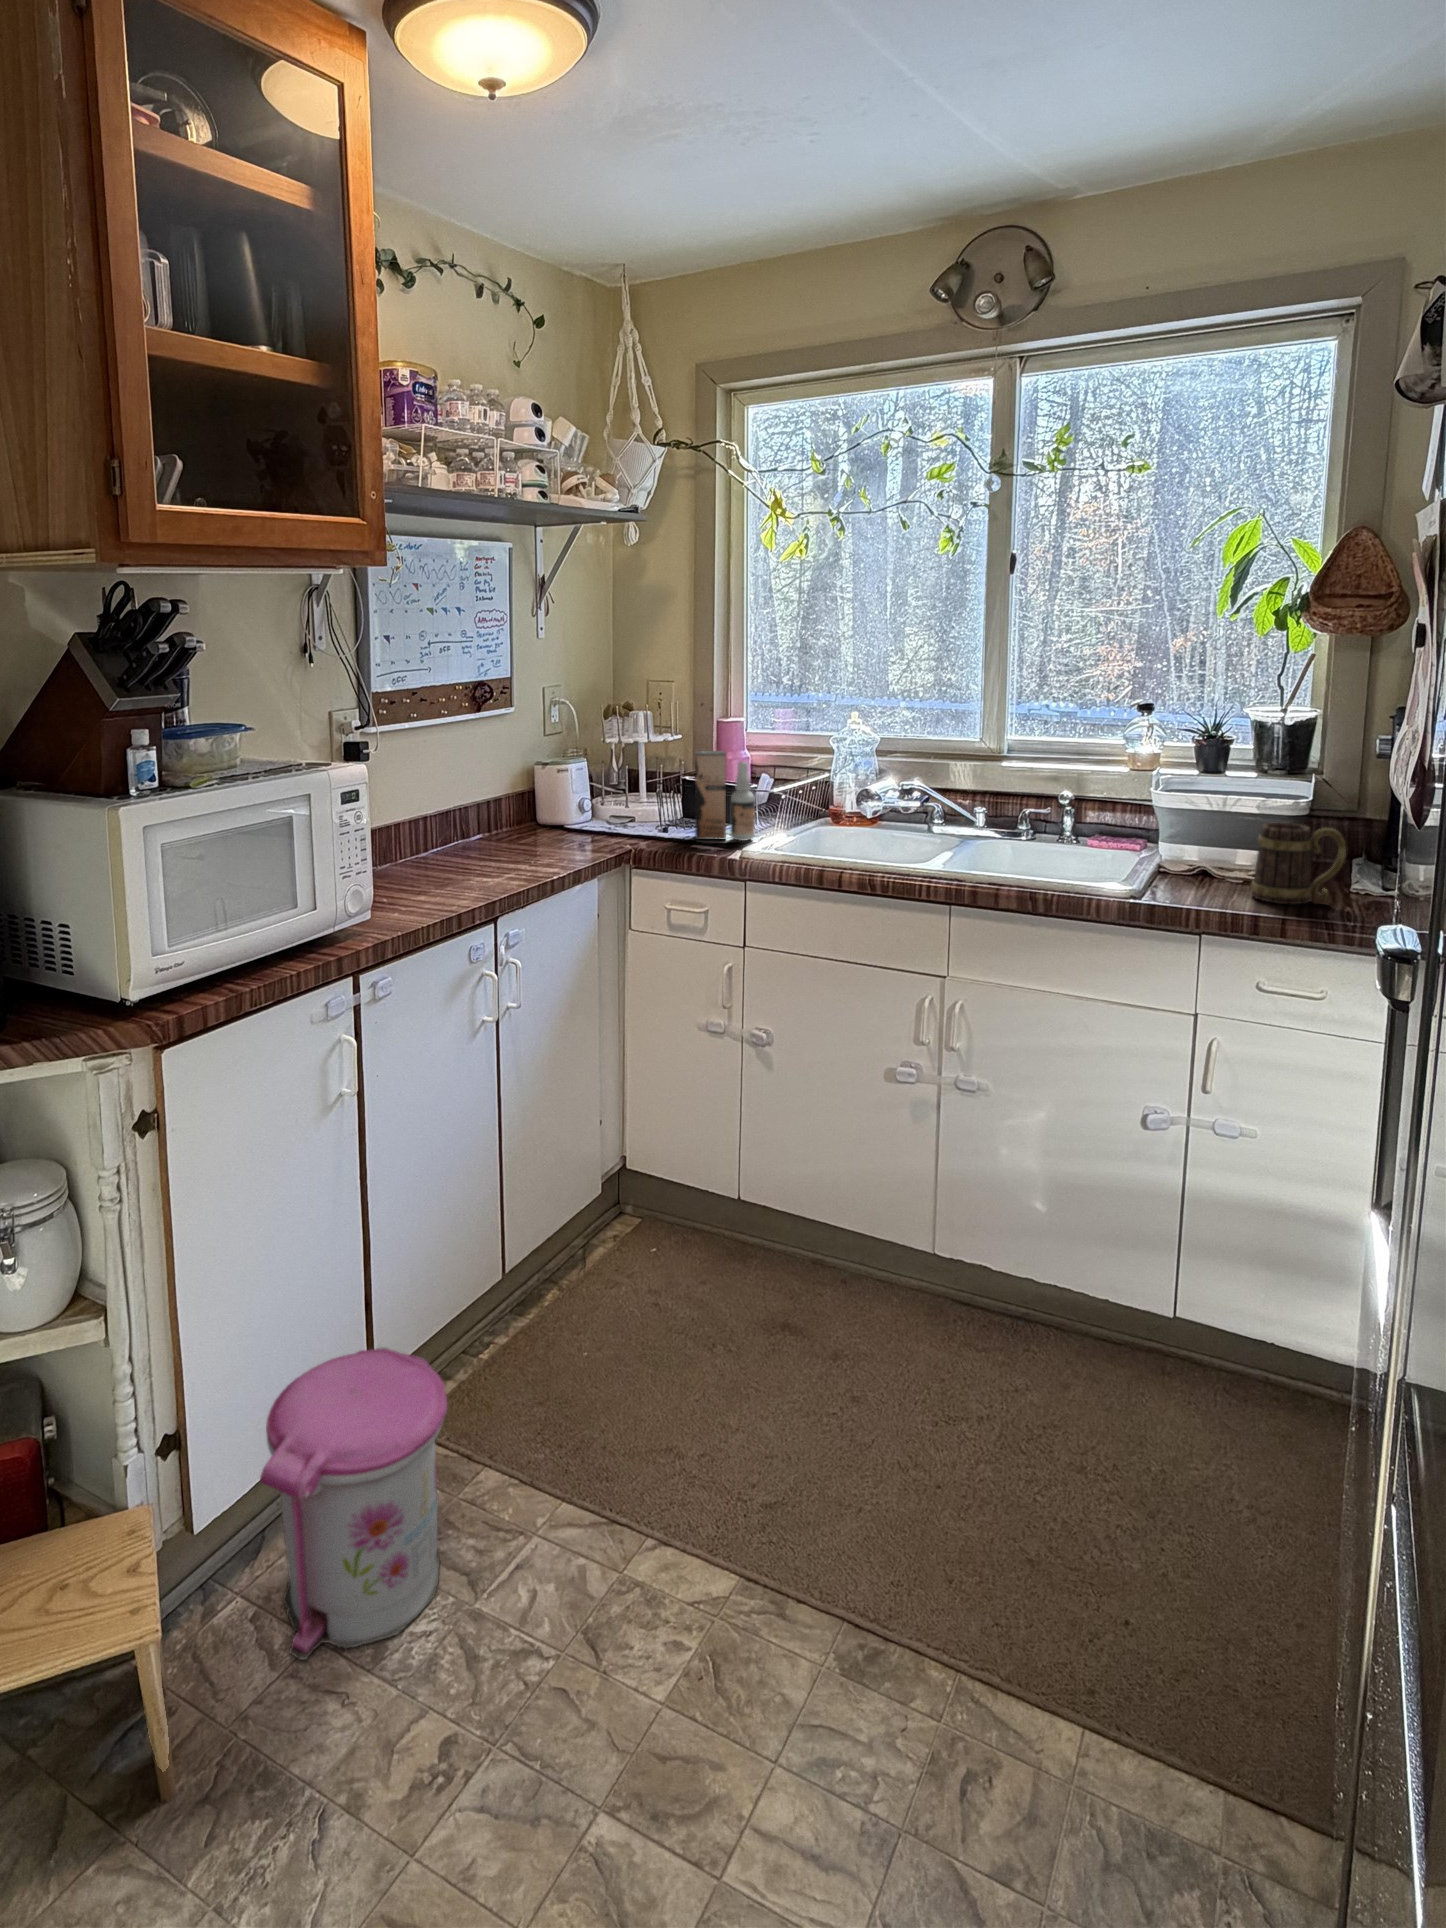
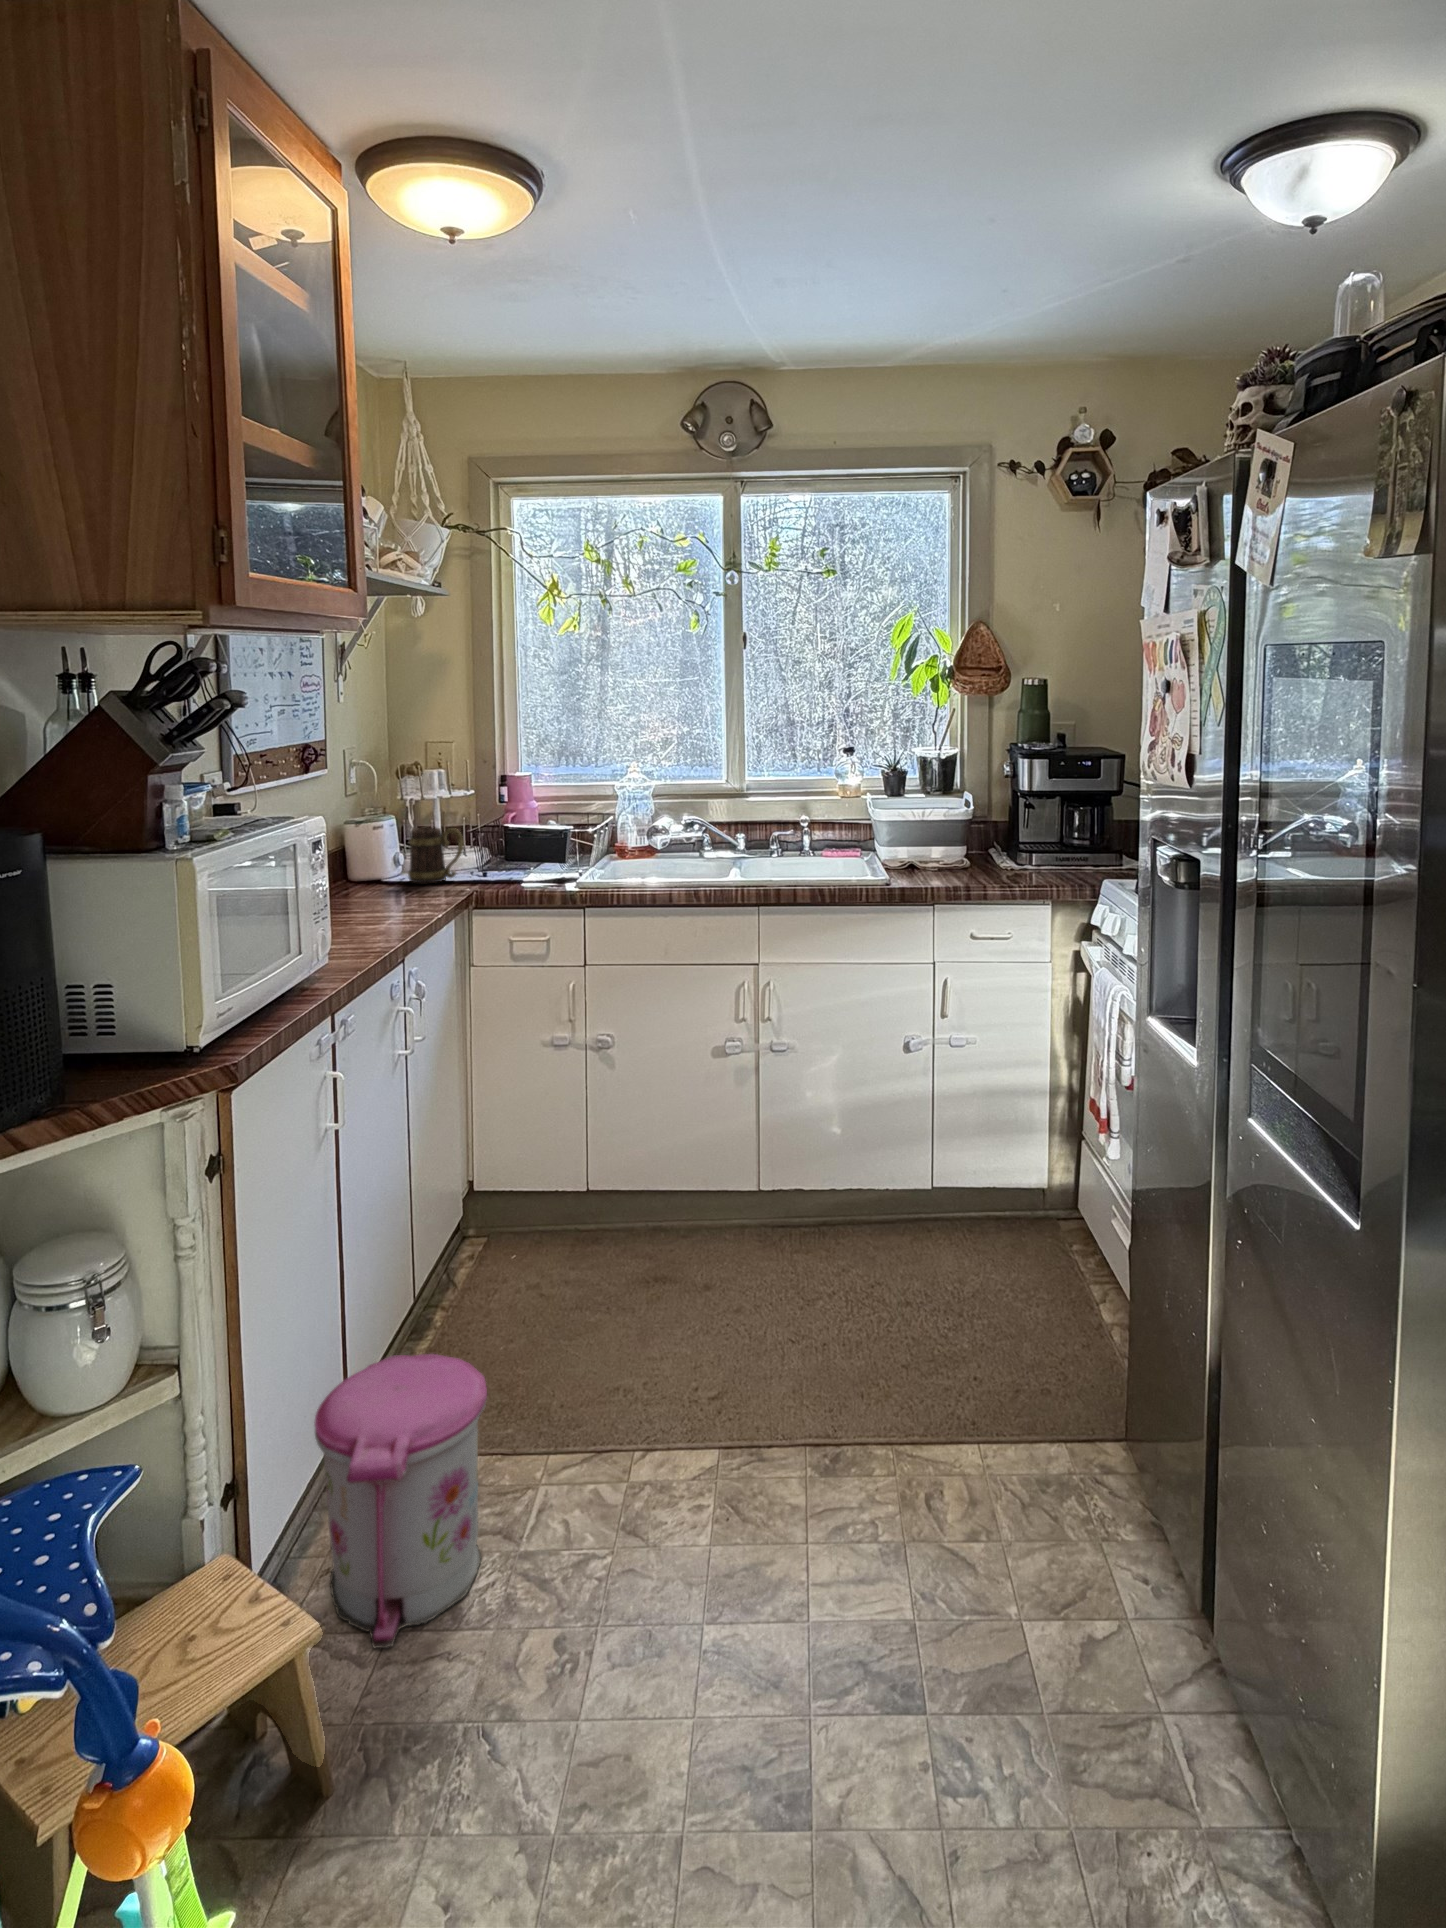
spray bottle: present [695,751,755,841] -> none [514,799,573,879]
mug: present [1251,823,1346,904] -> present [408,827,464,883]

